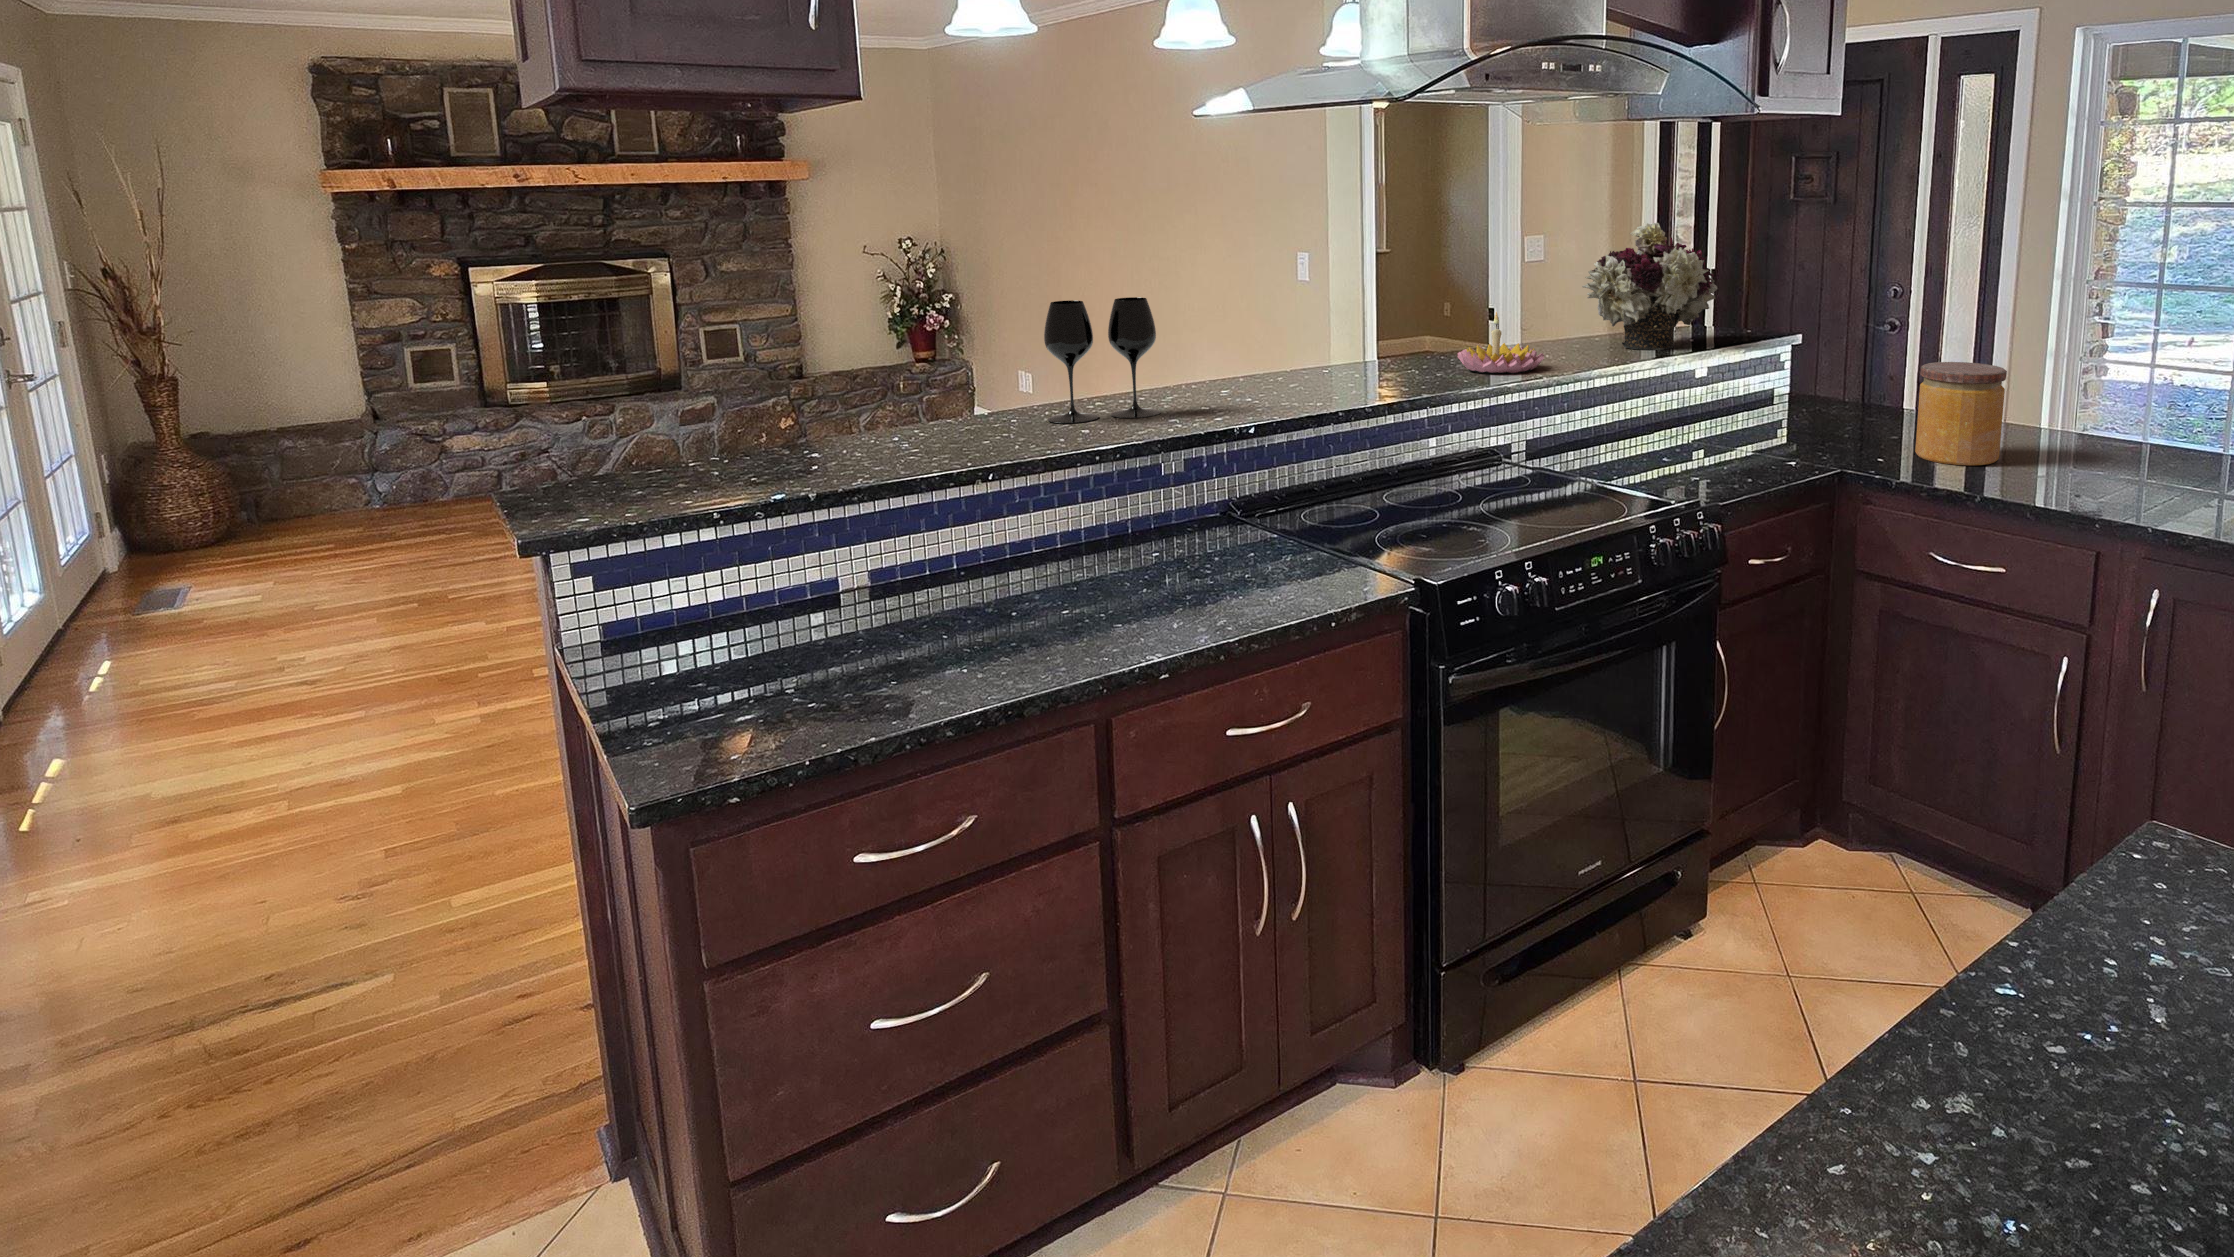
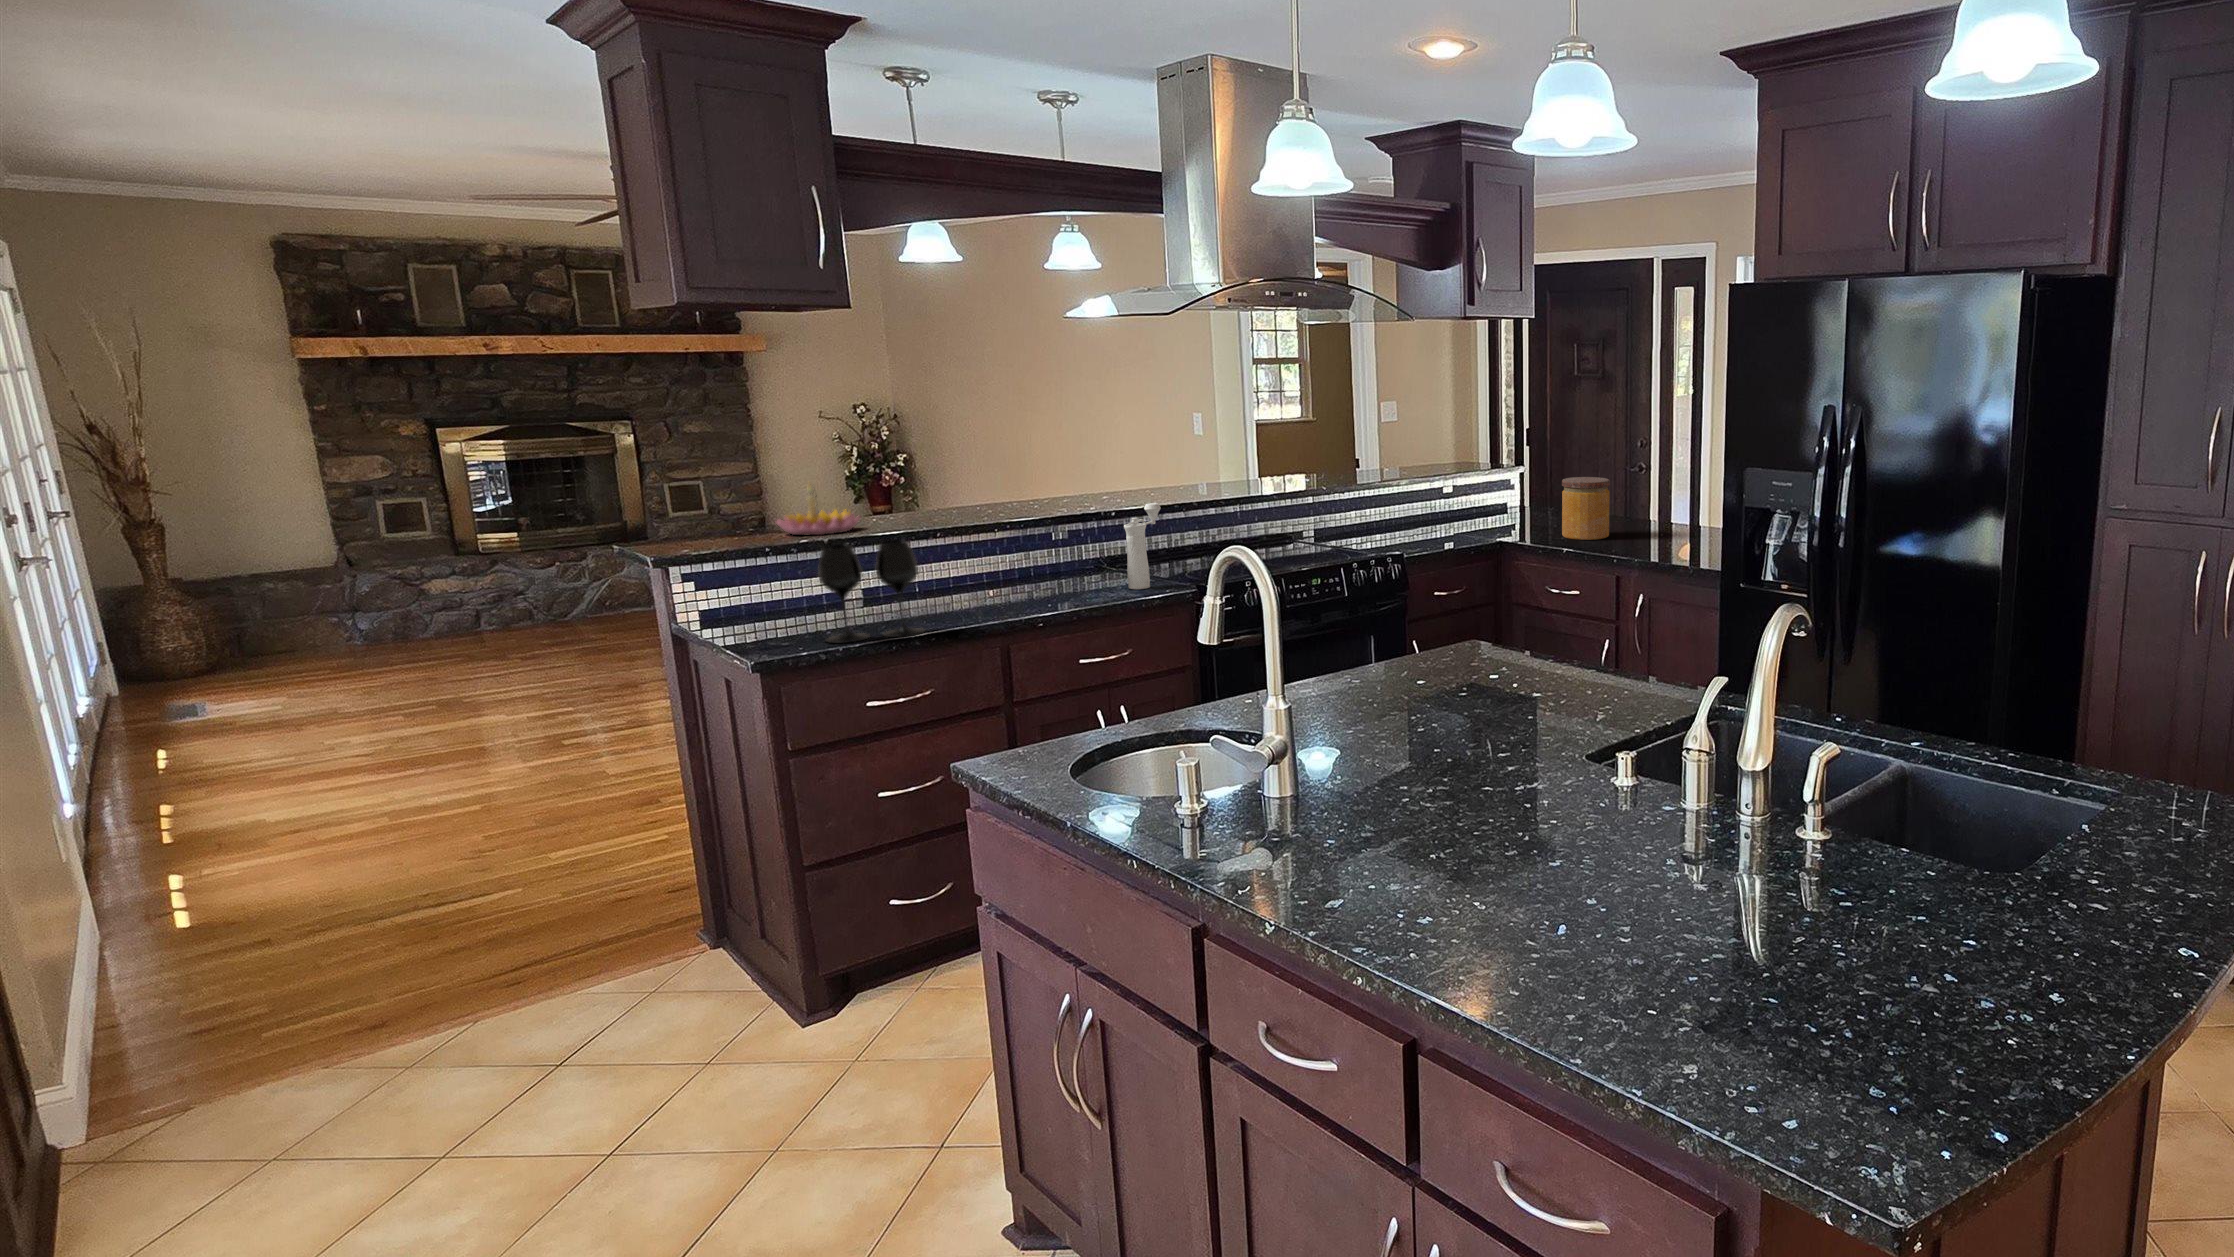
flower arrangement: present [1582,223,1717,350] -> none [1363,389,1455,474]
wine glass: present [1044,297,1160,423] -> present [818,540,924,643]
candle holder: present [1457,312,1544,374] -> present [776,485,861,535]
pepper mill: none [1281,418,1335,567] -> present [1124,503,1161,589]

